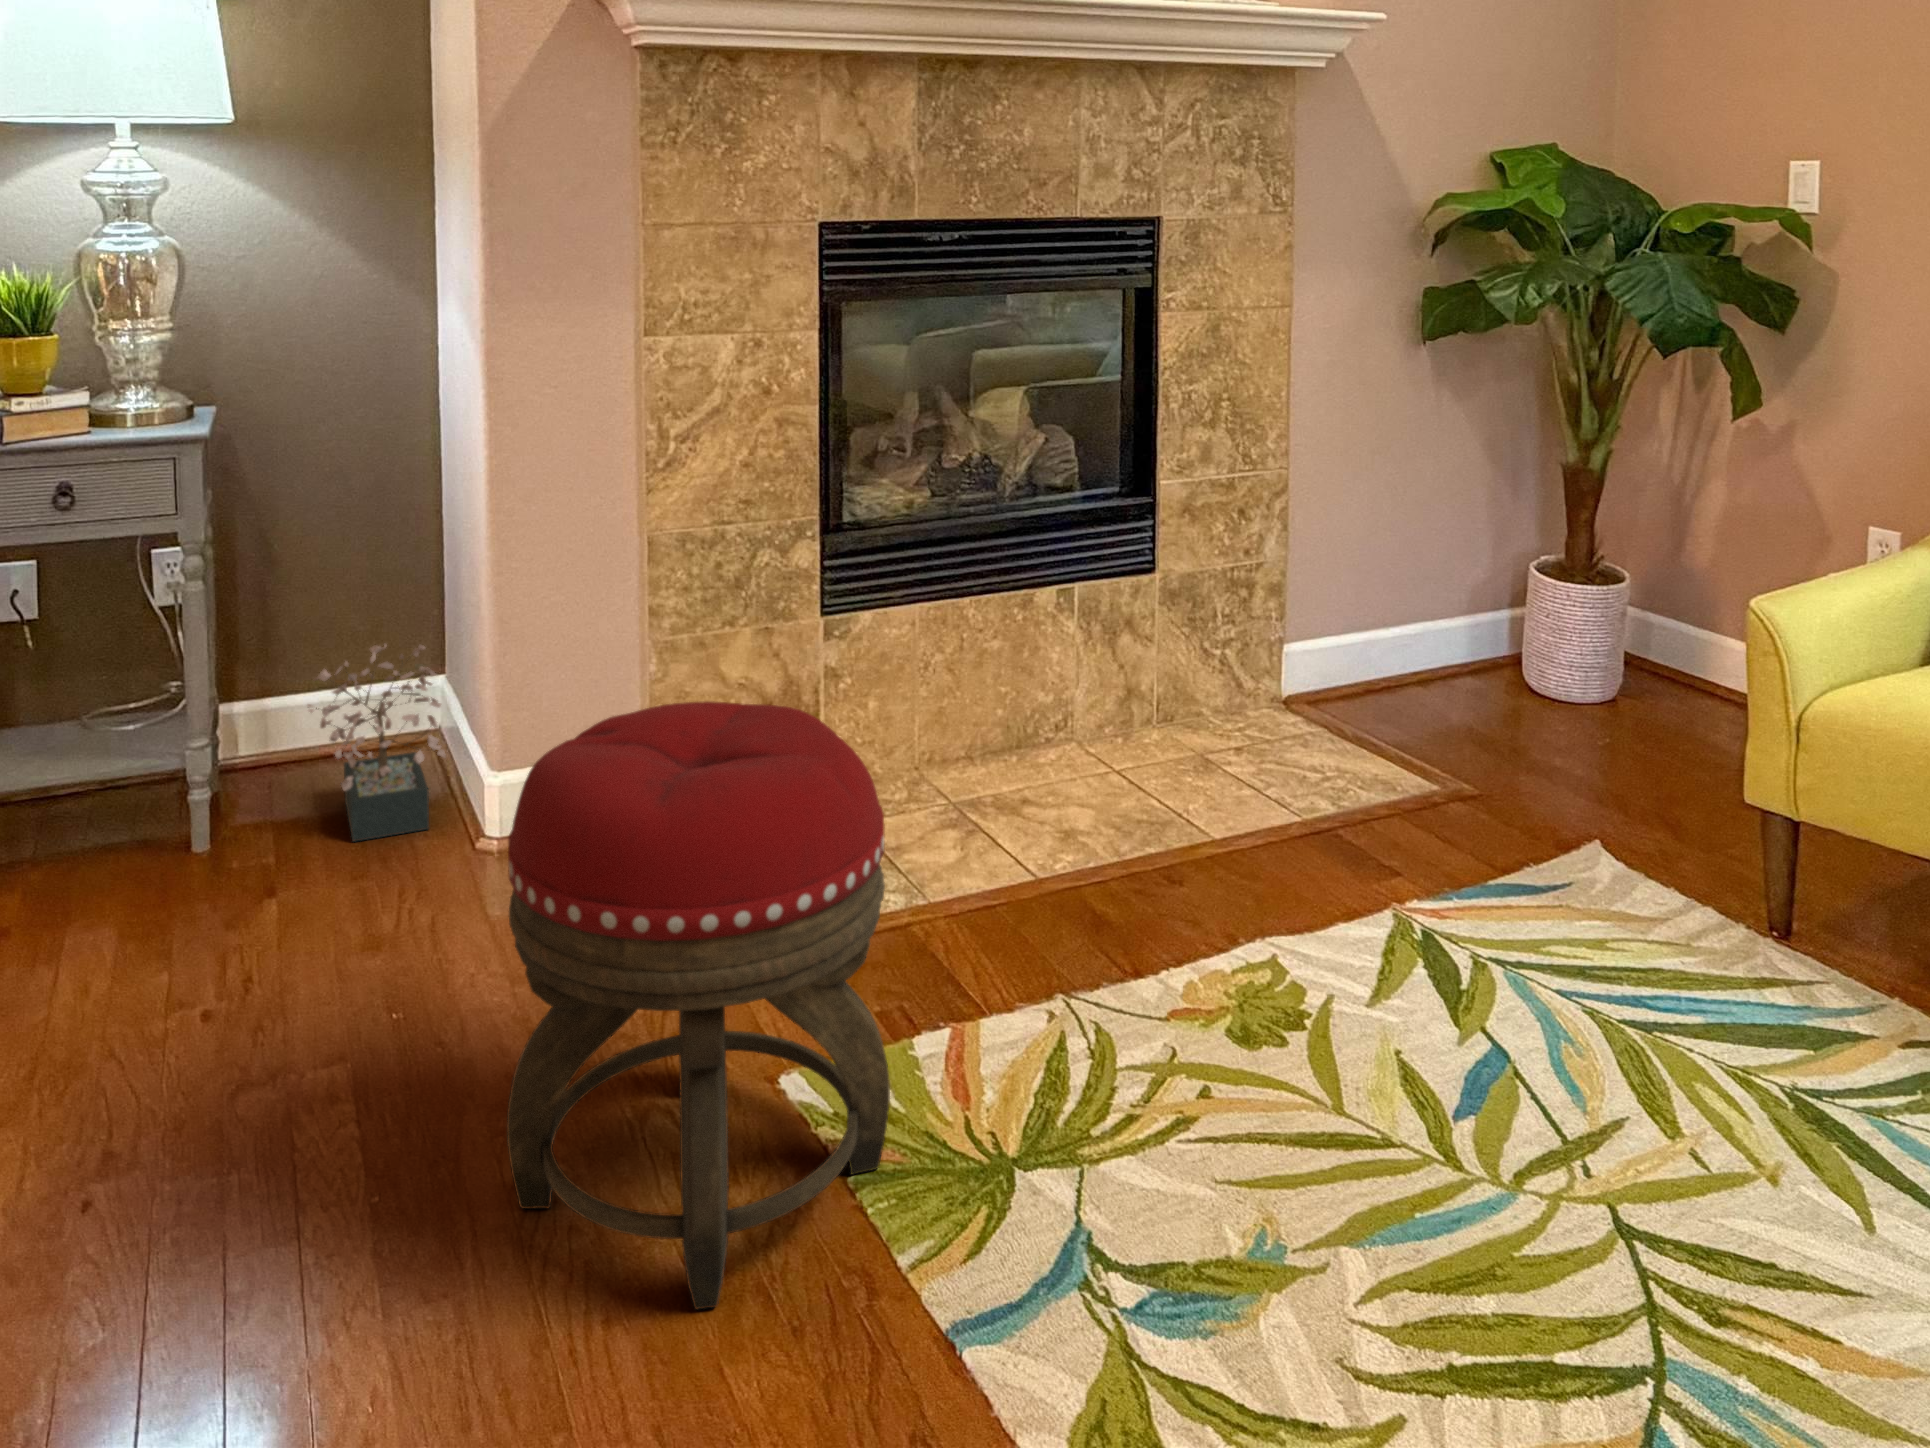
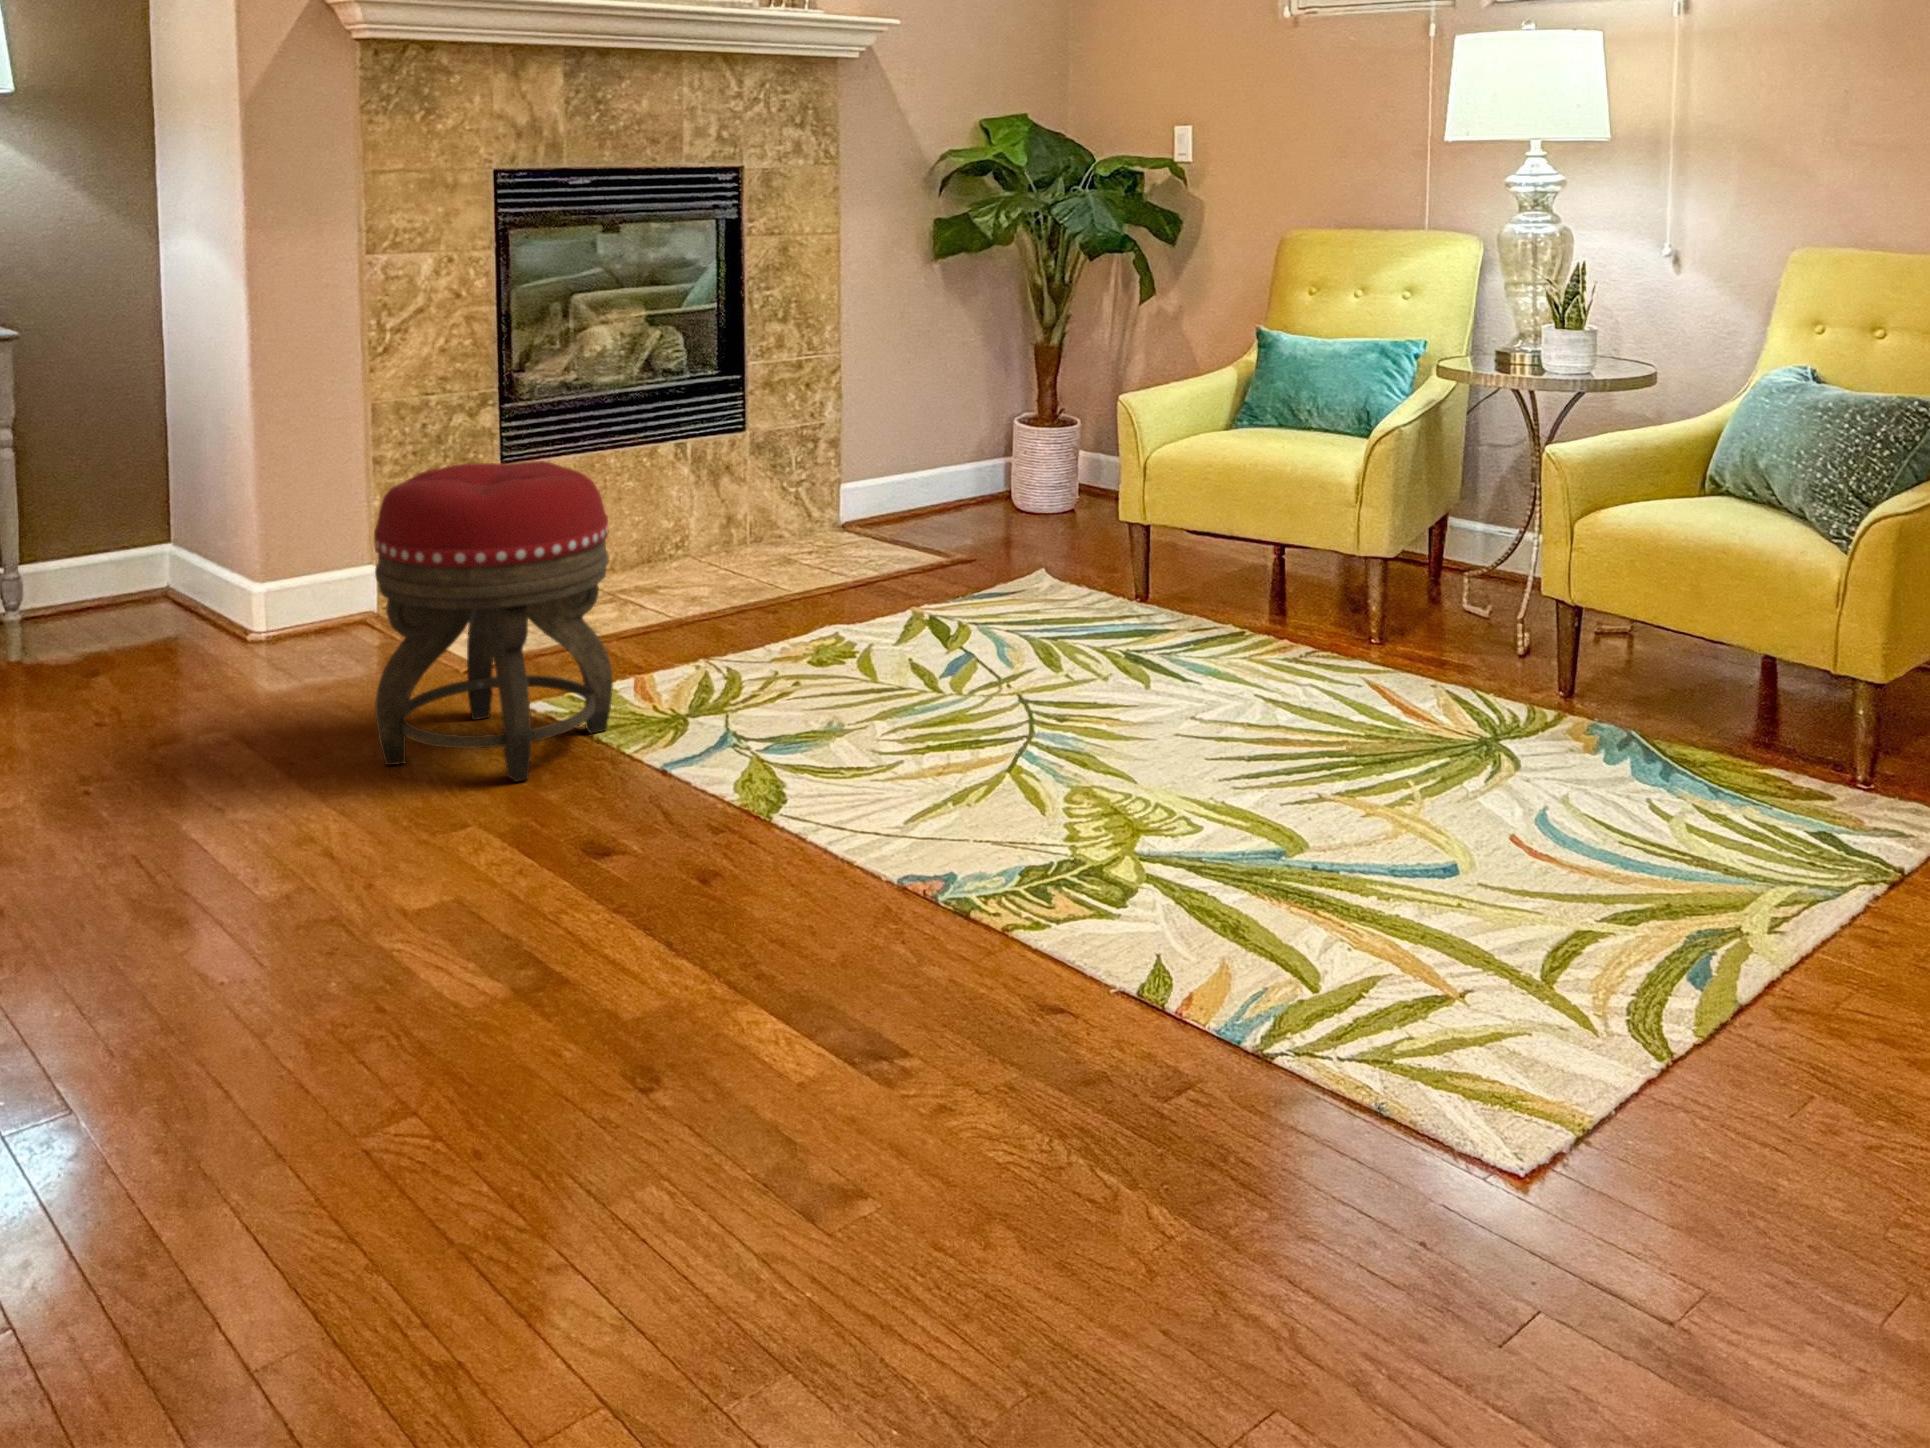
decorative plant: present [308,645,445,841] -> none [86,504,216,646]

